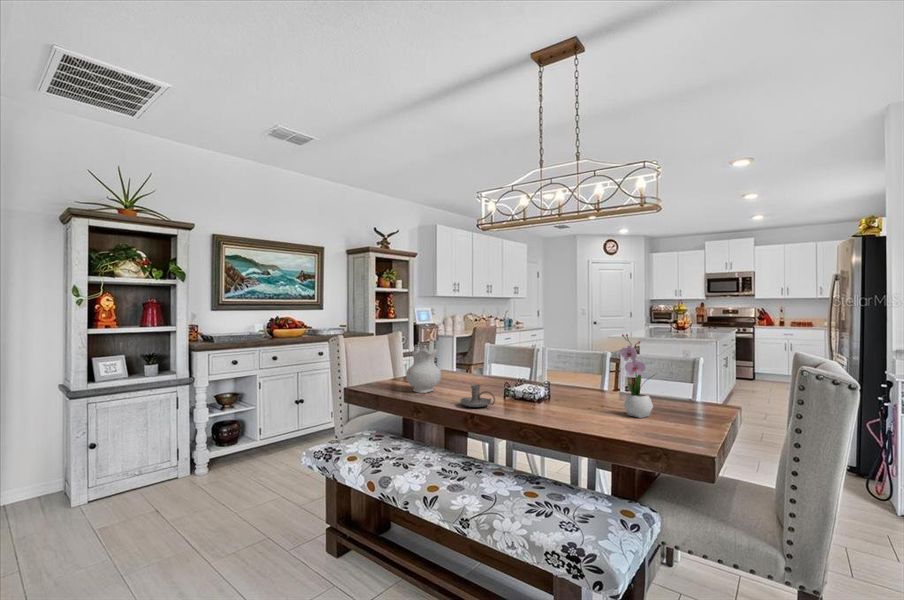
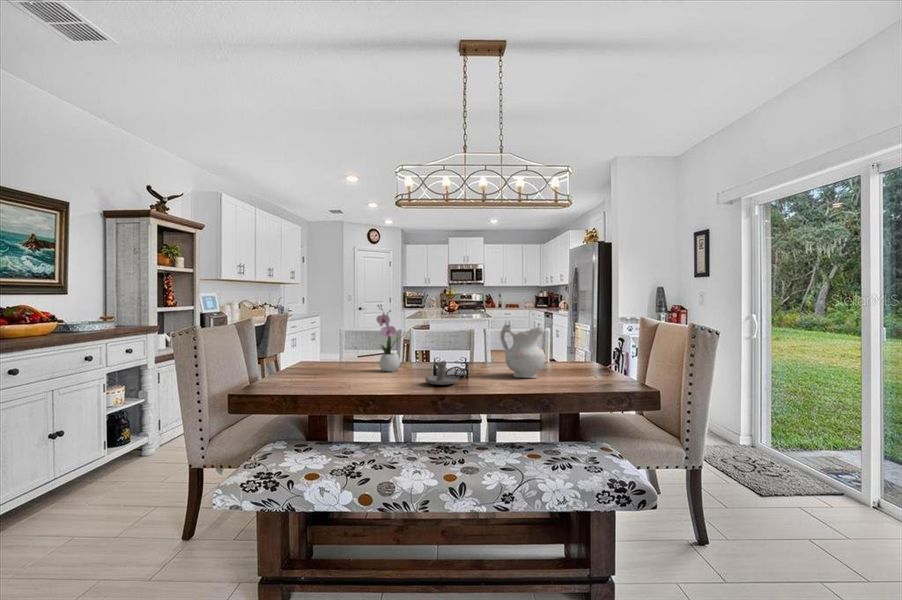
flower arrangement: present [620,334,654,418] -> present [376,305,401,372]
ceramic pitcher: present [406,345,441,393] -> present [500,325,545,378]

